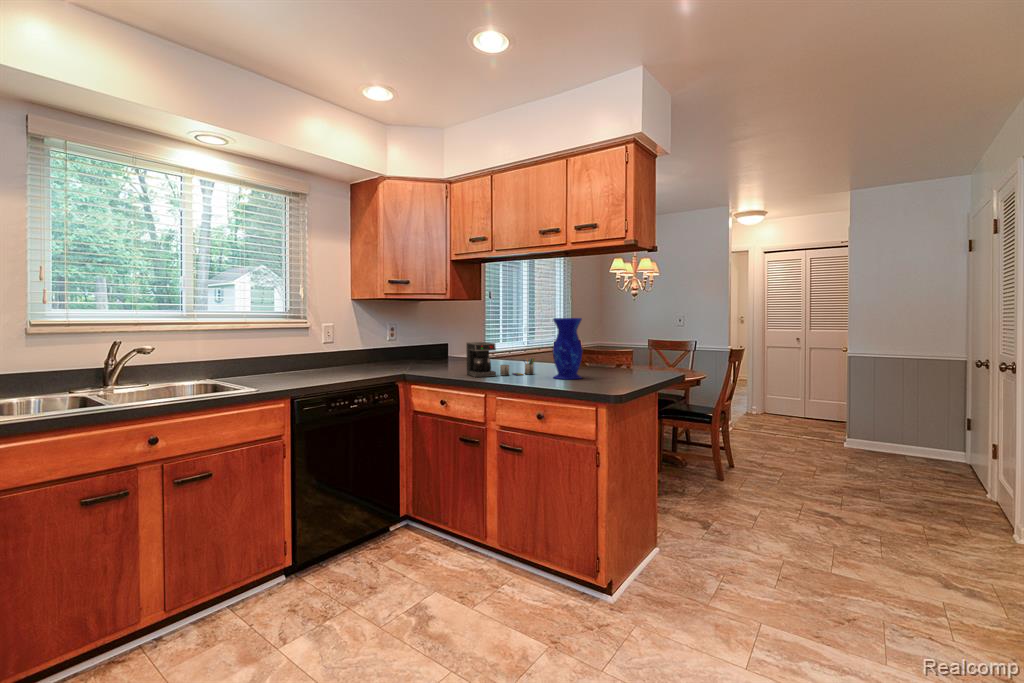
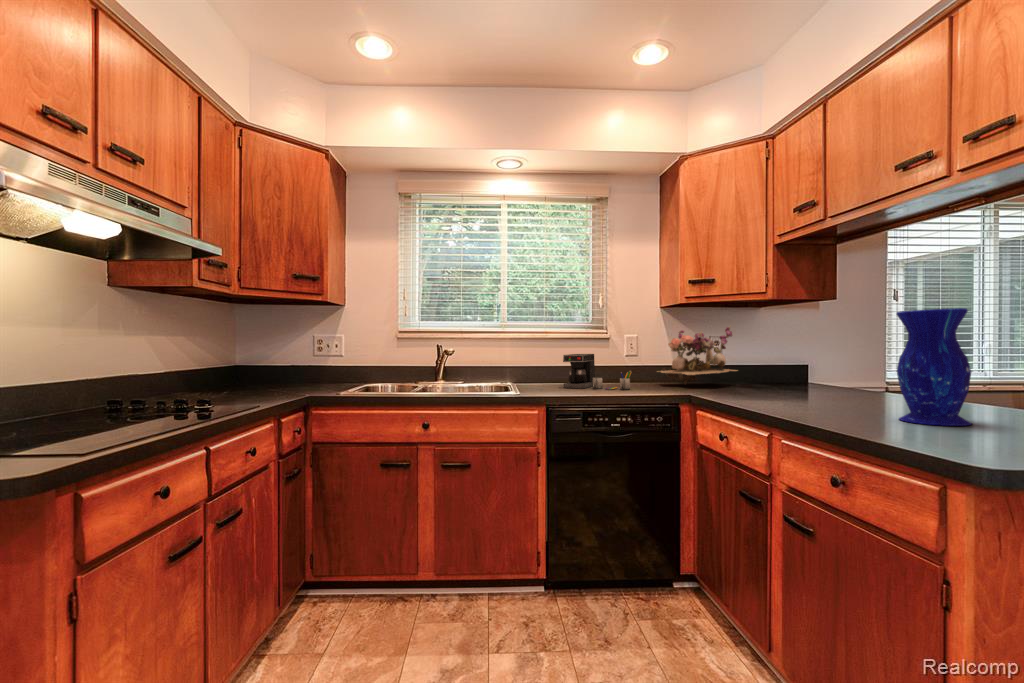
flower arrangement: none [359,319,423,368] -> present [660,327,736,384]
coffee maker: present [467,342,535,377] -> present [563,354,632,390]

